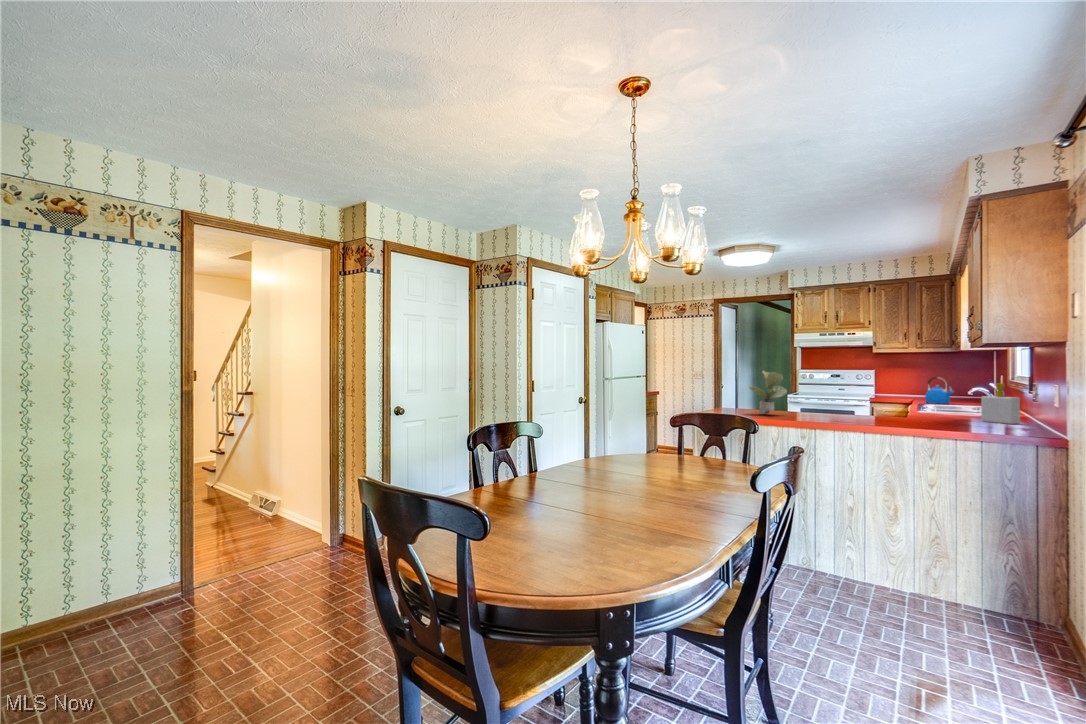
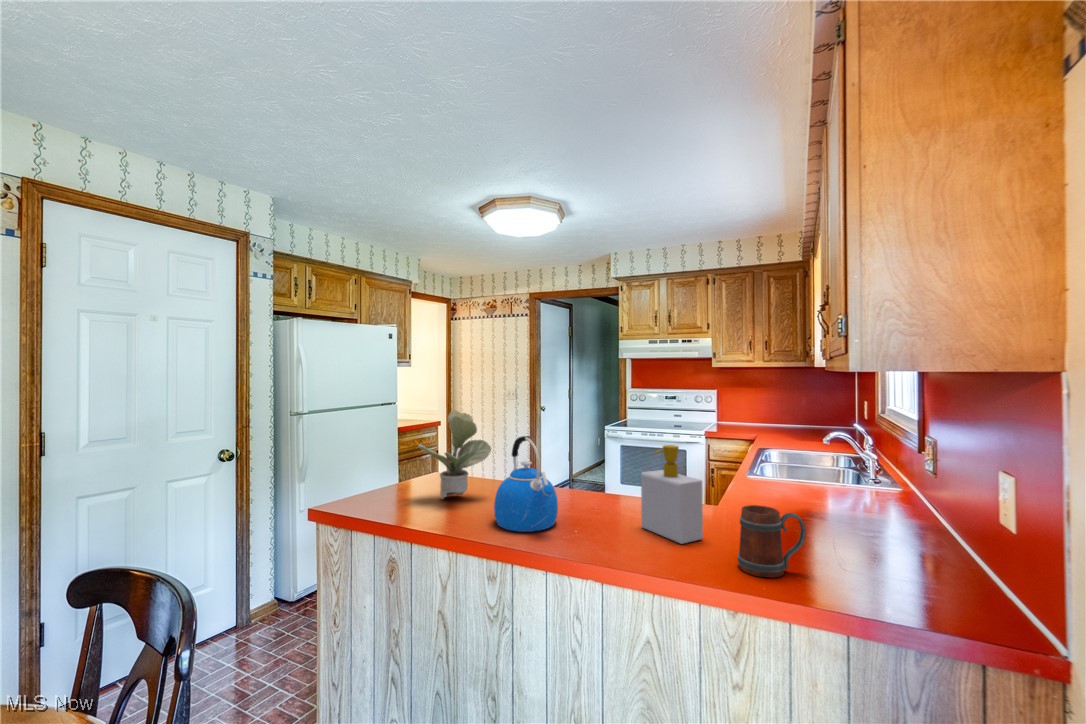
kettle: present [925,377,954,404] -> present [494,436,558,532]
soap bottle: present [981,383,1020,424] -> present [641,445,703,544]
mug: none [943,404,976,430] -> present [737,505,806,578]

